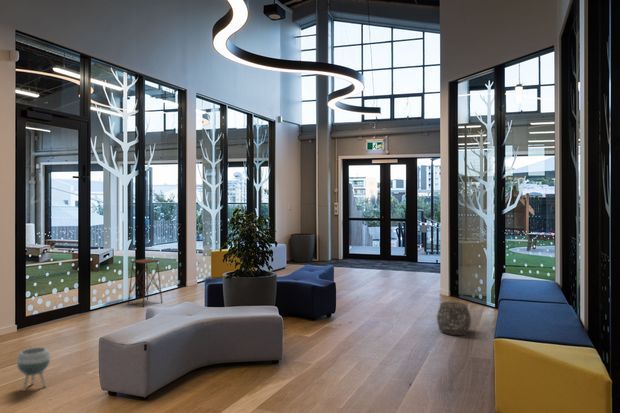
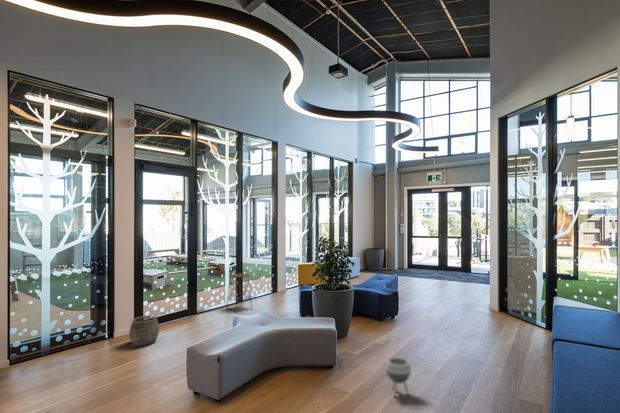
woven basket: present [437,302,471,335] -> present [129,316,159,346]
planter: present [17,347,50,390] -> present [386,357,411,396]

